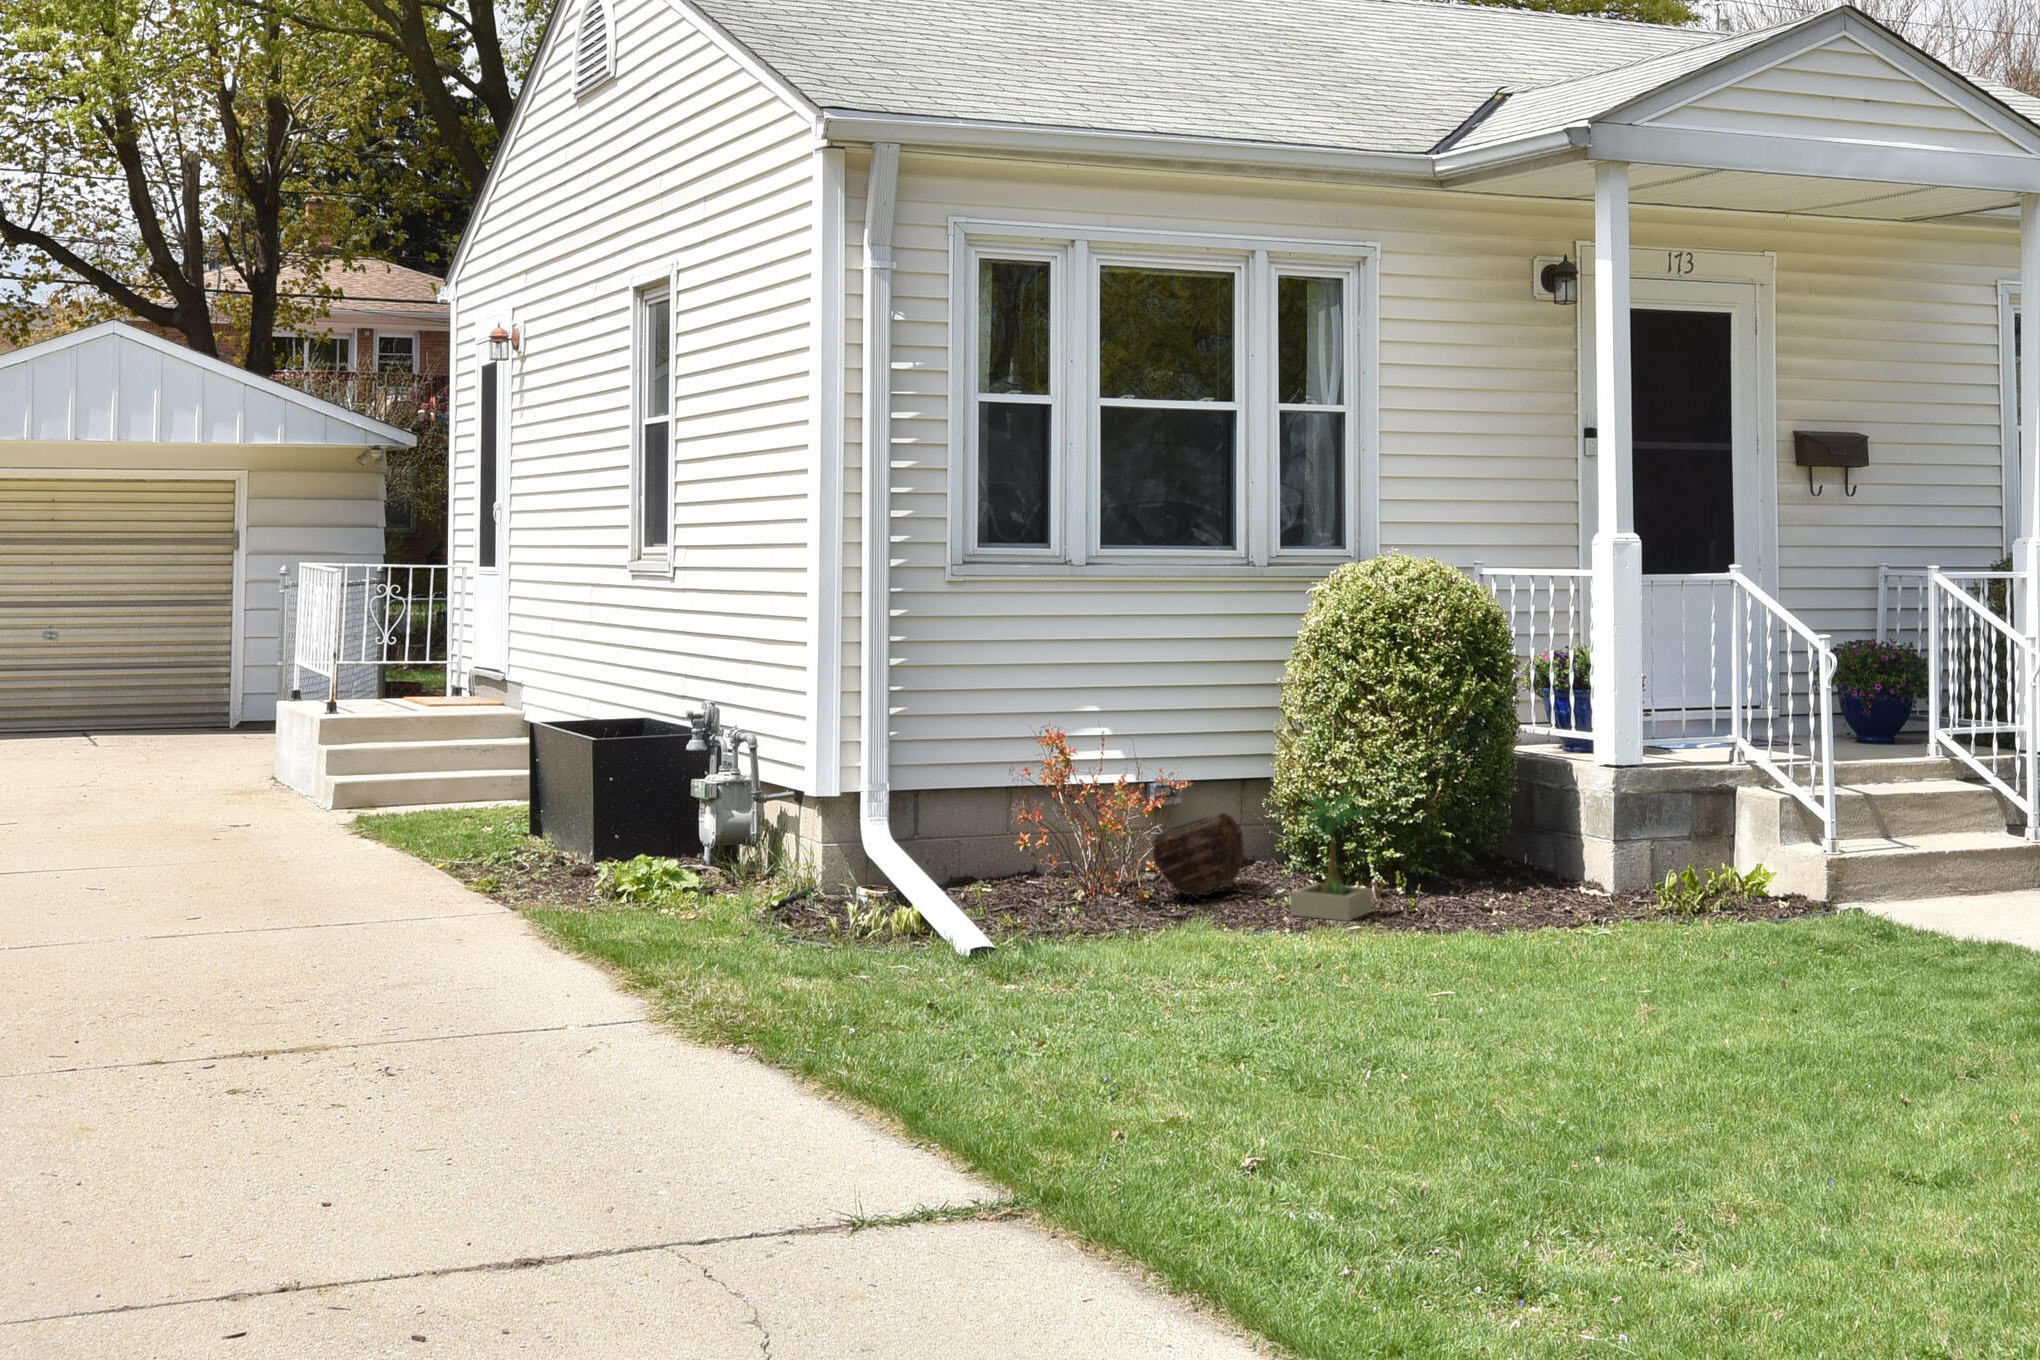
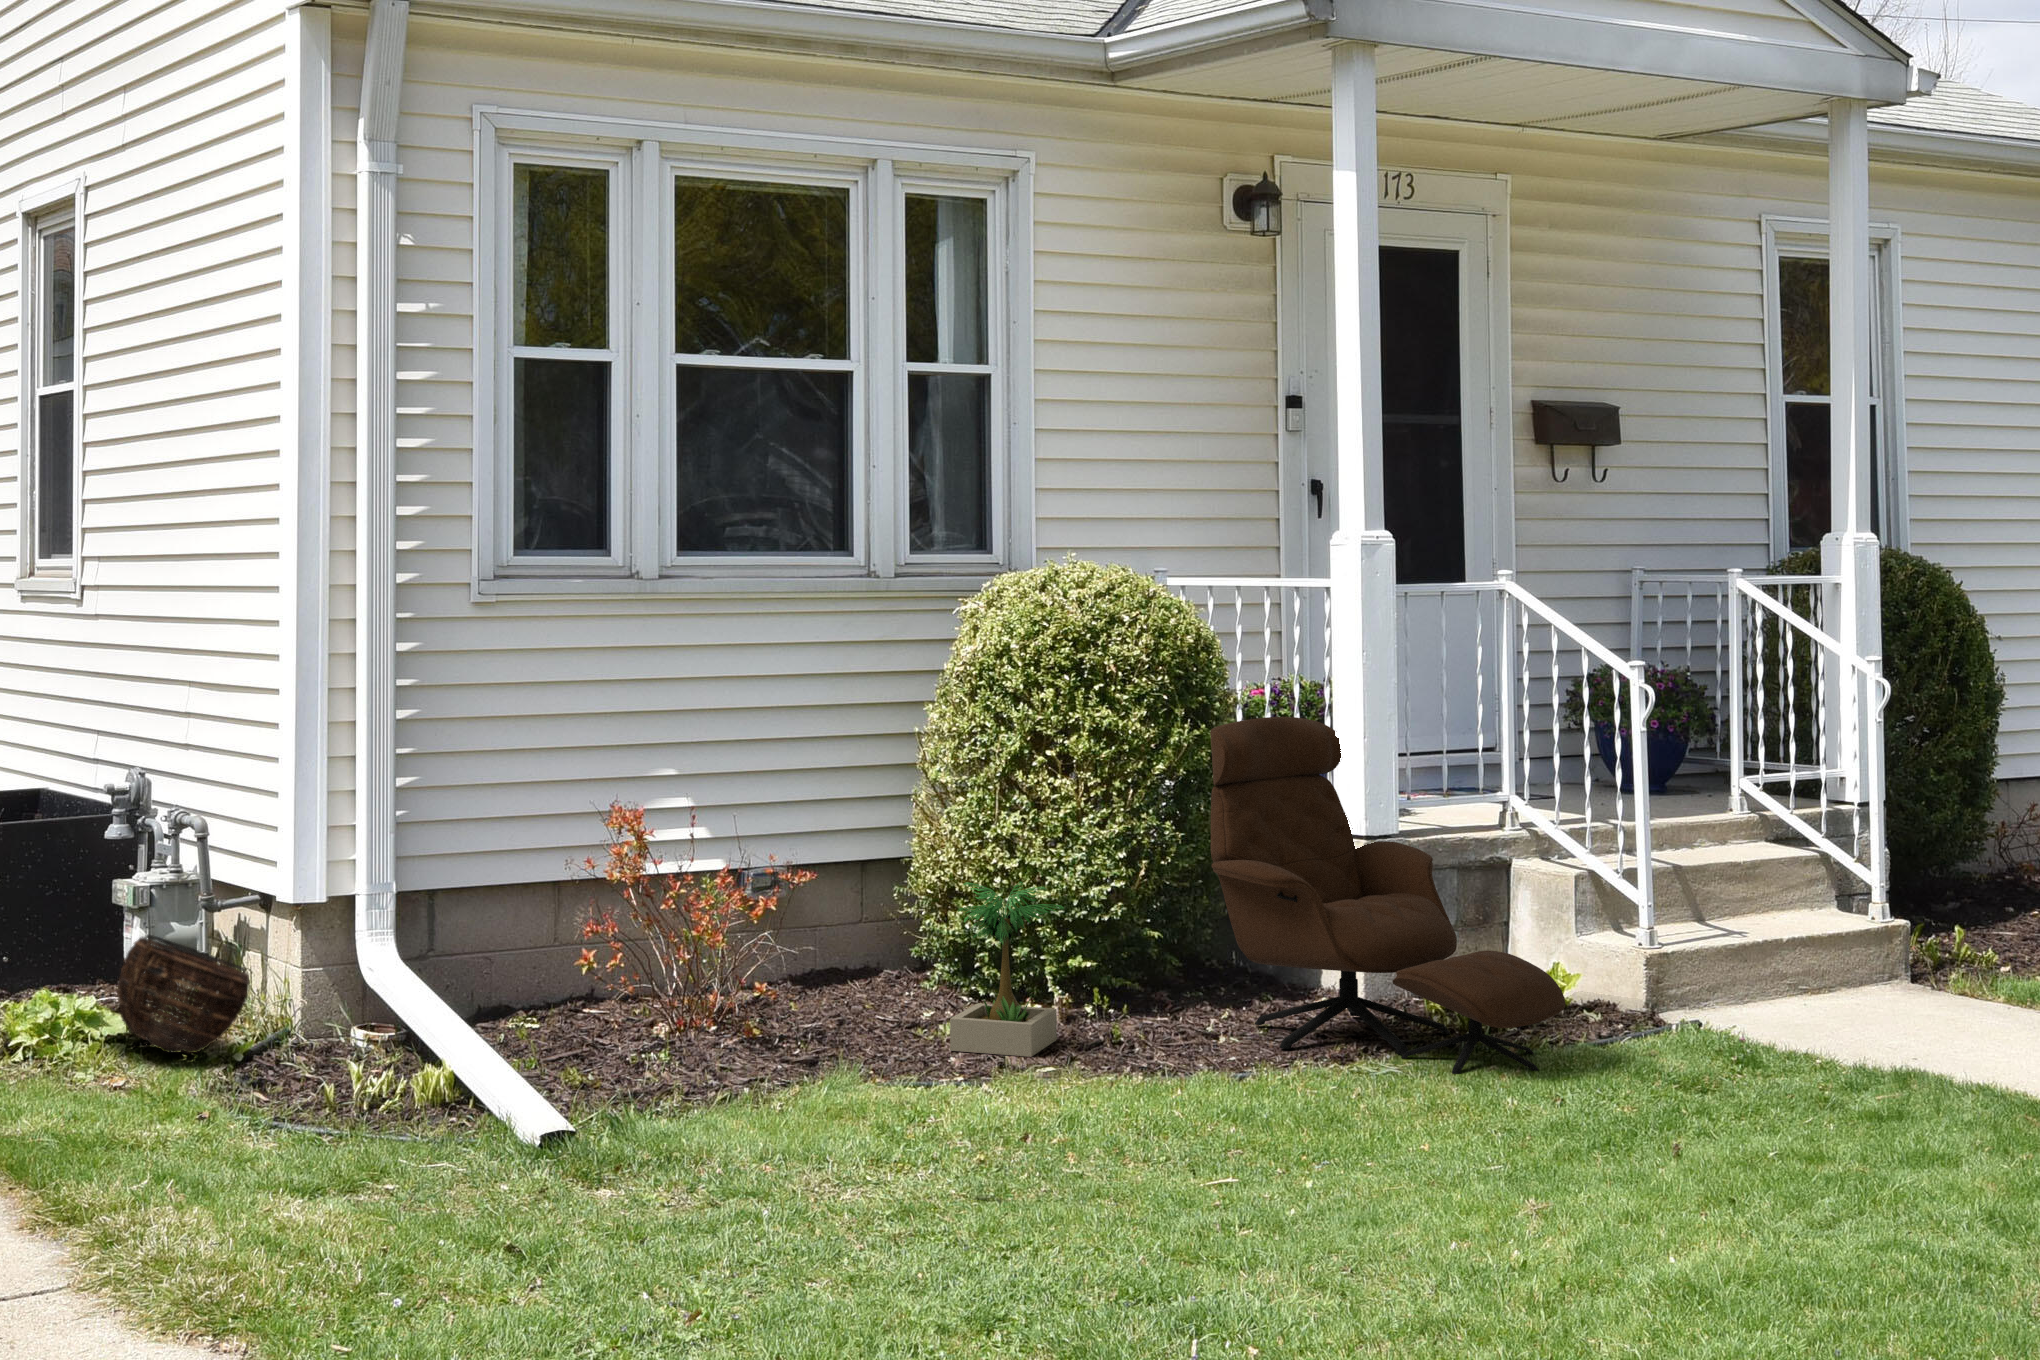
lounge chair: none [1490,675,1752,942] -> present [1210,717,1566,1074]
basket: present [1153,813,1244,895] -> present [117,935,250,1053]

